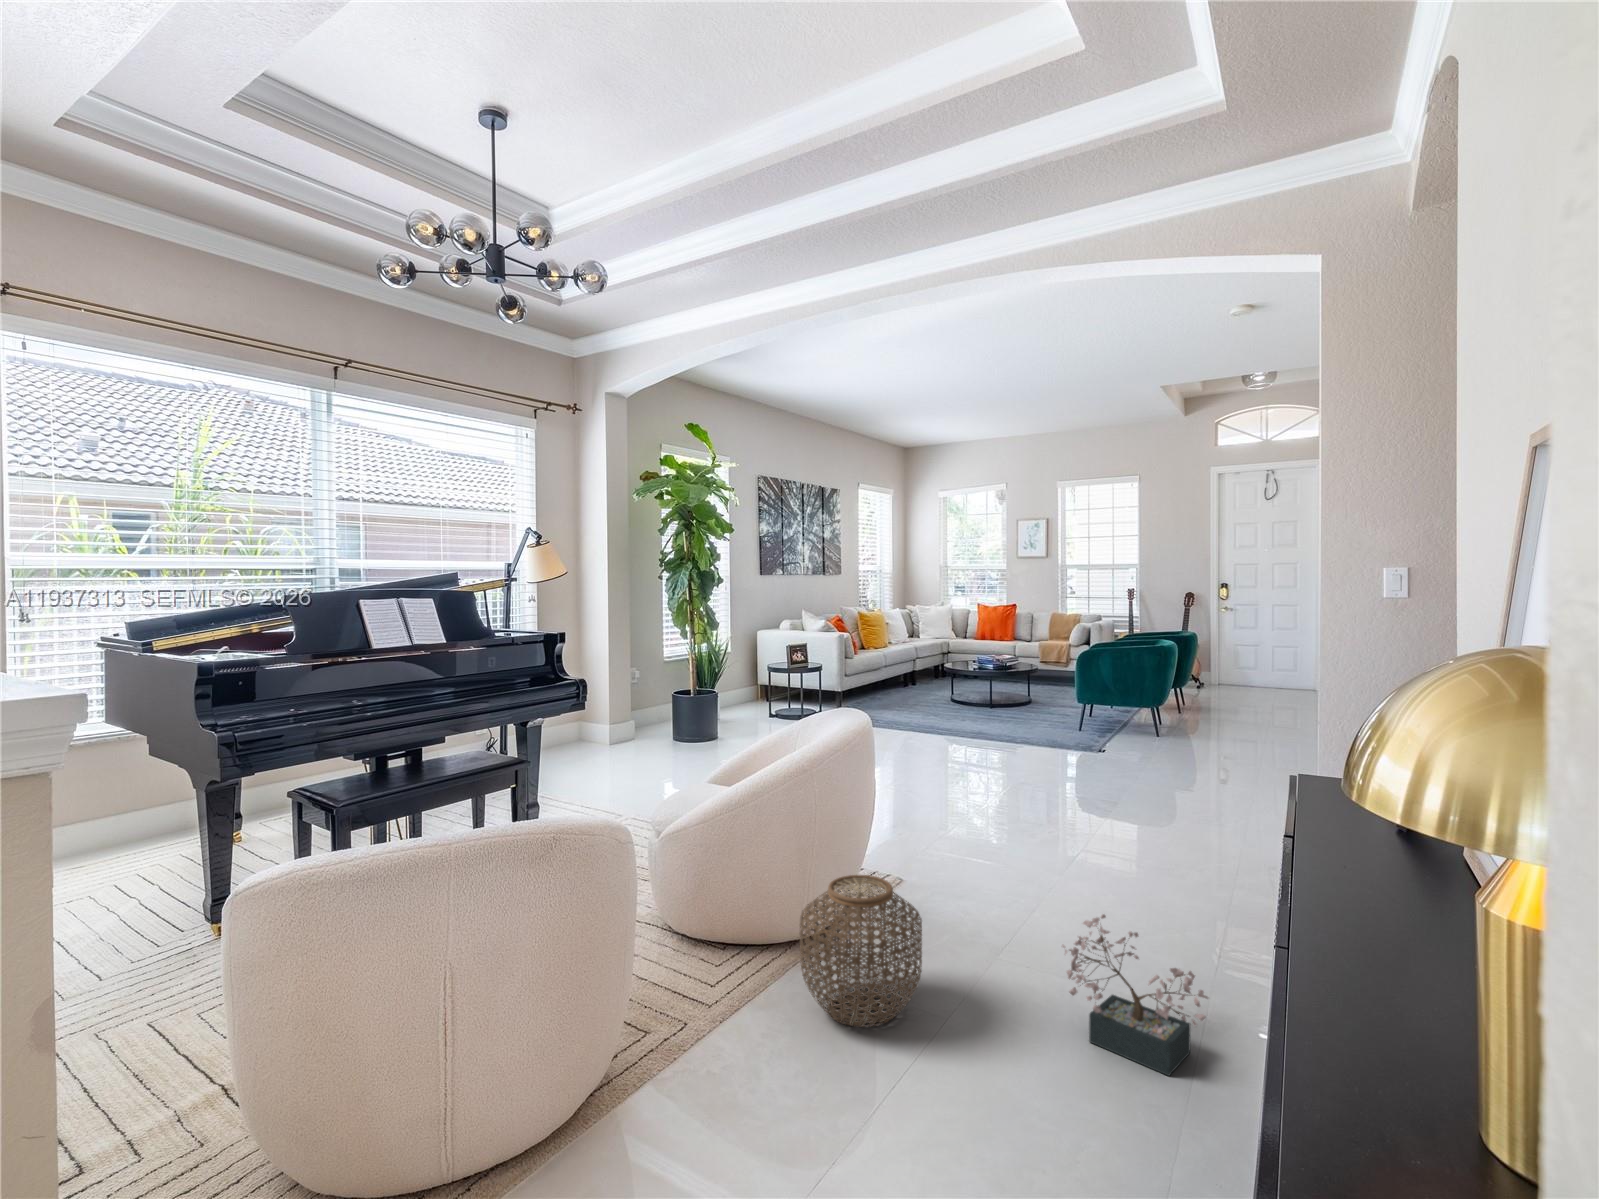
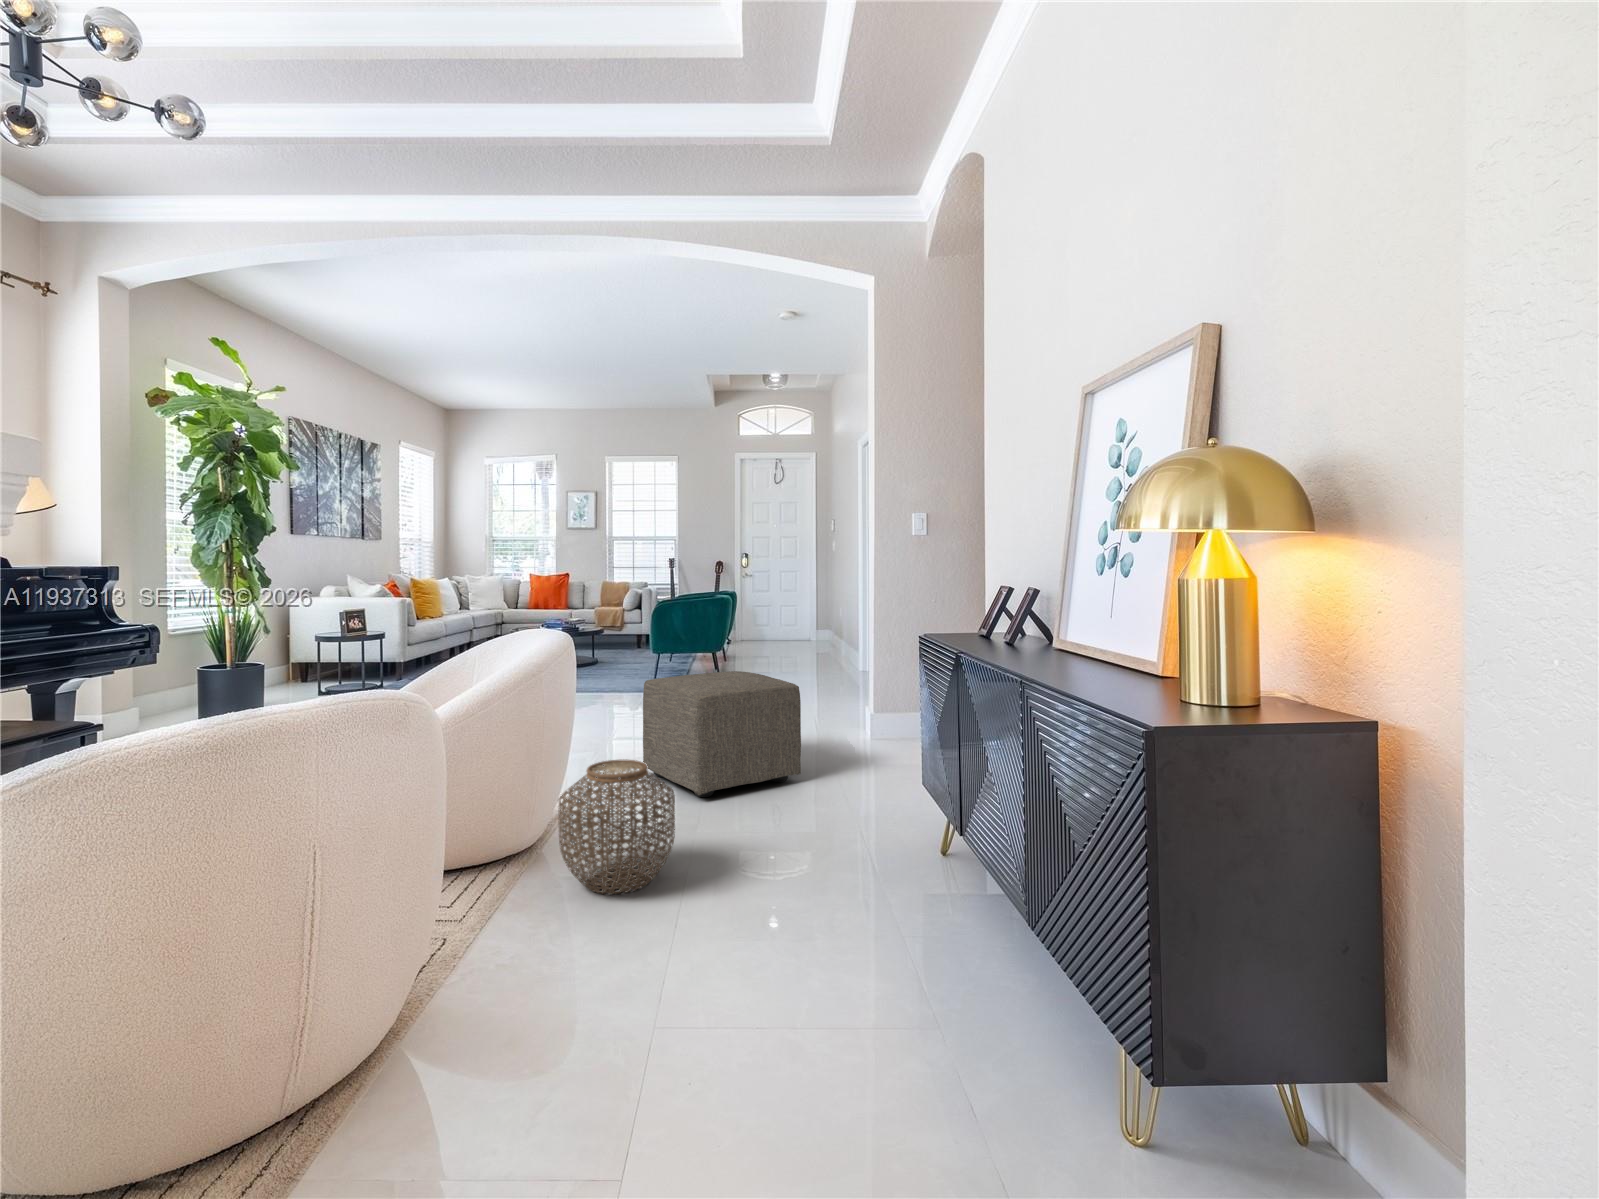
ottoman: none [976,764,1157,917] -> present [643,671,801,797]
decorative plant: present [1062,914,1208,1076] -> none [783,761,890,863]

